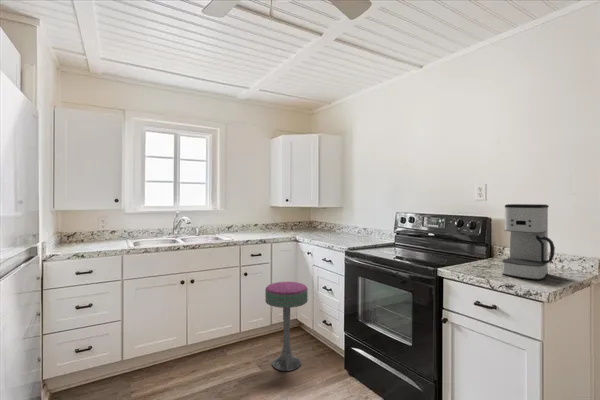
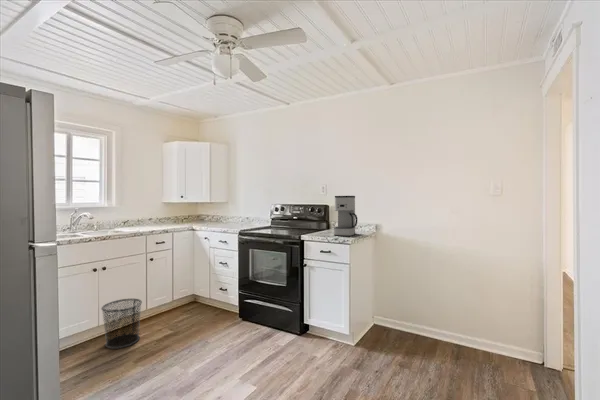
bar stool: present [265,282,308,371] -> none [175,261,210,328]
waste bin: none [182,321,226,383] -> present [102,299,142,349]

